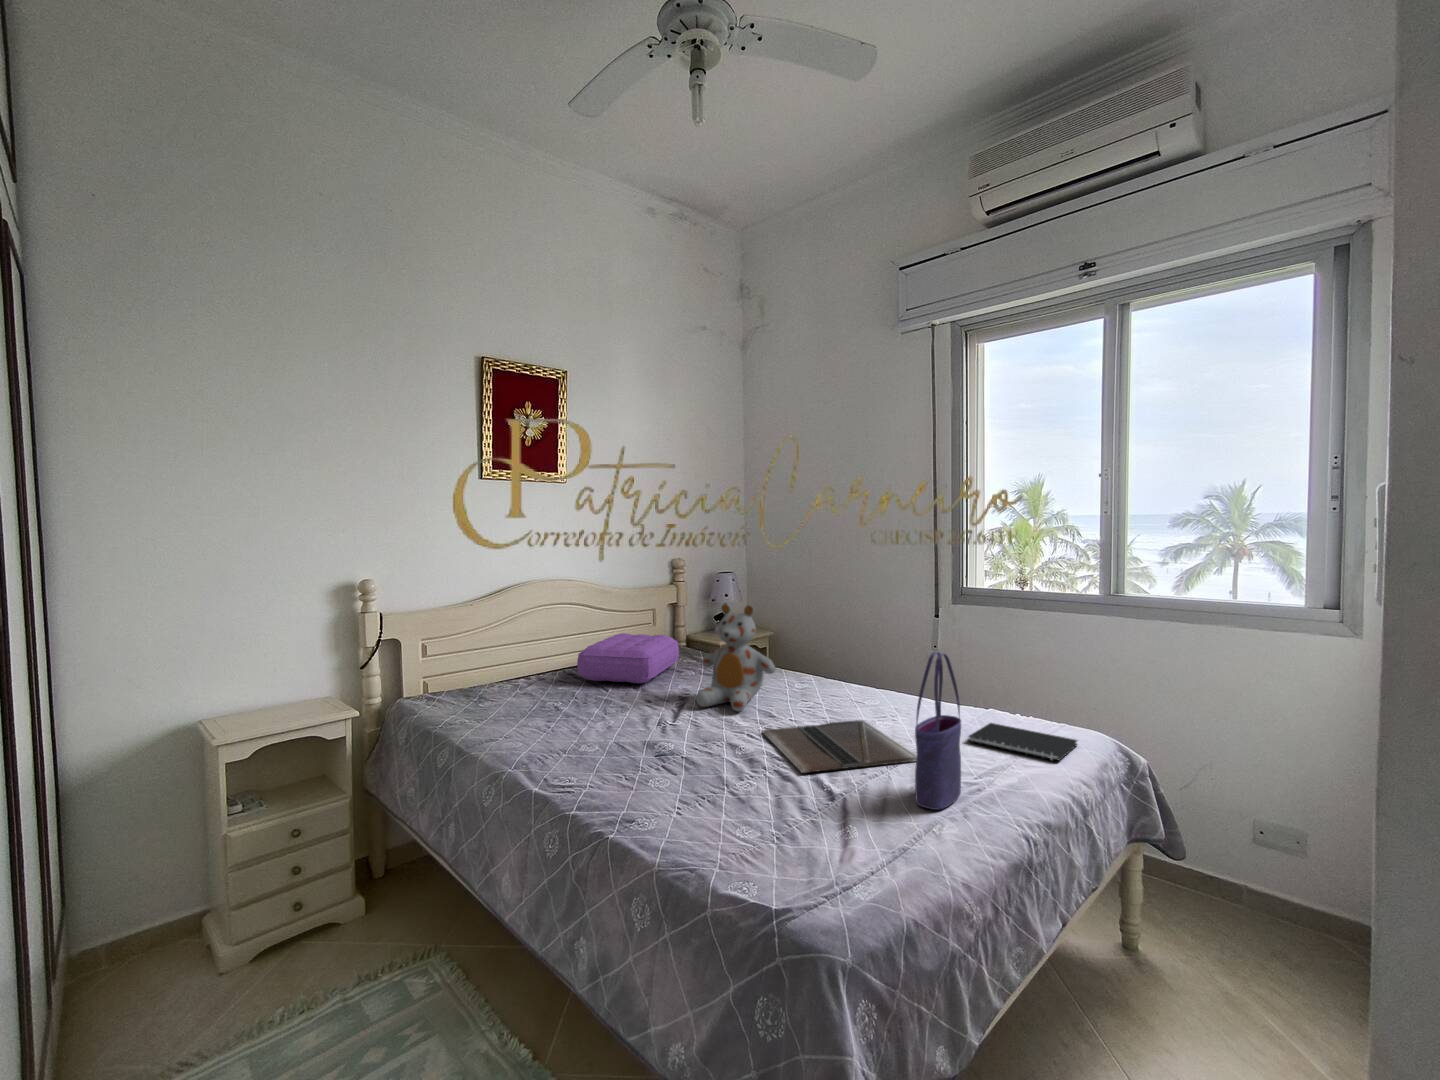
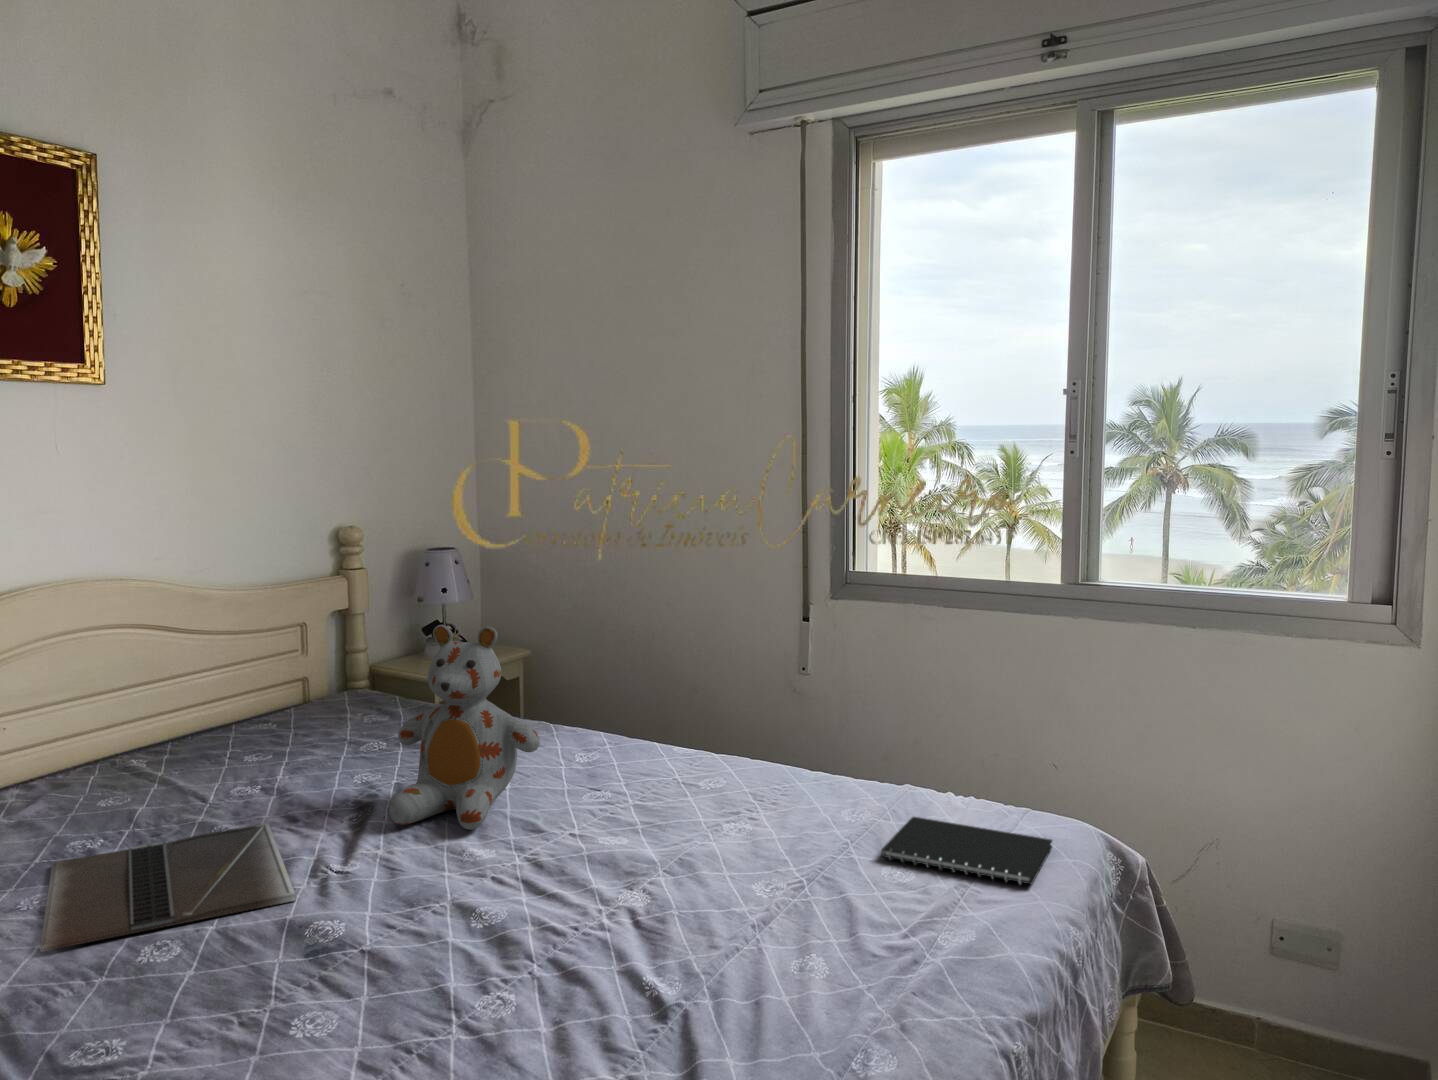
pillow: present [577,633,679,684] -> none [140,679,353,780]
tote bag: present [915,652,961,810] -> none [813,730,889,1020]
laptop: present [763,720,917,773] -> present [40,823,296,952]

